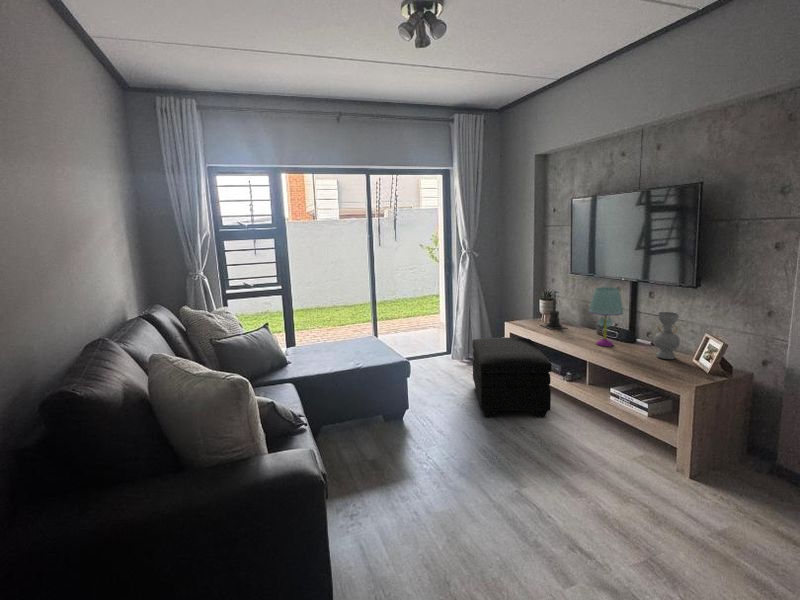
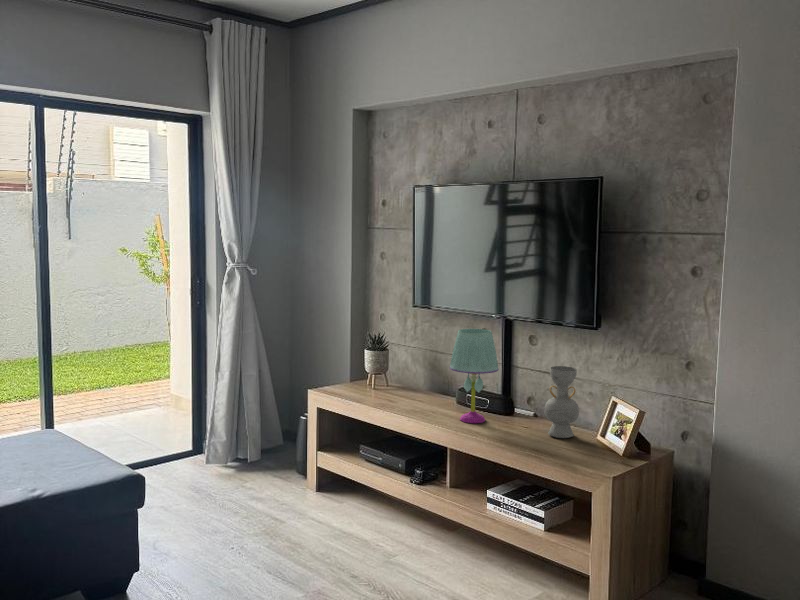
candle holder: present [542,291,566,329] -> none [366,326,412,400]
ottoman: present [472,338,552,417] -> none [254,417,397,565]

